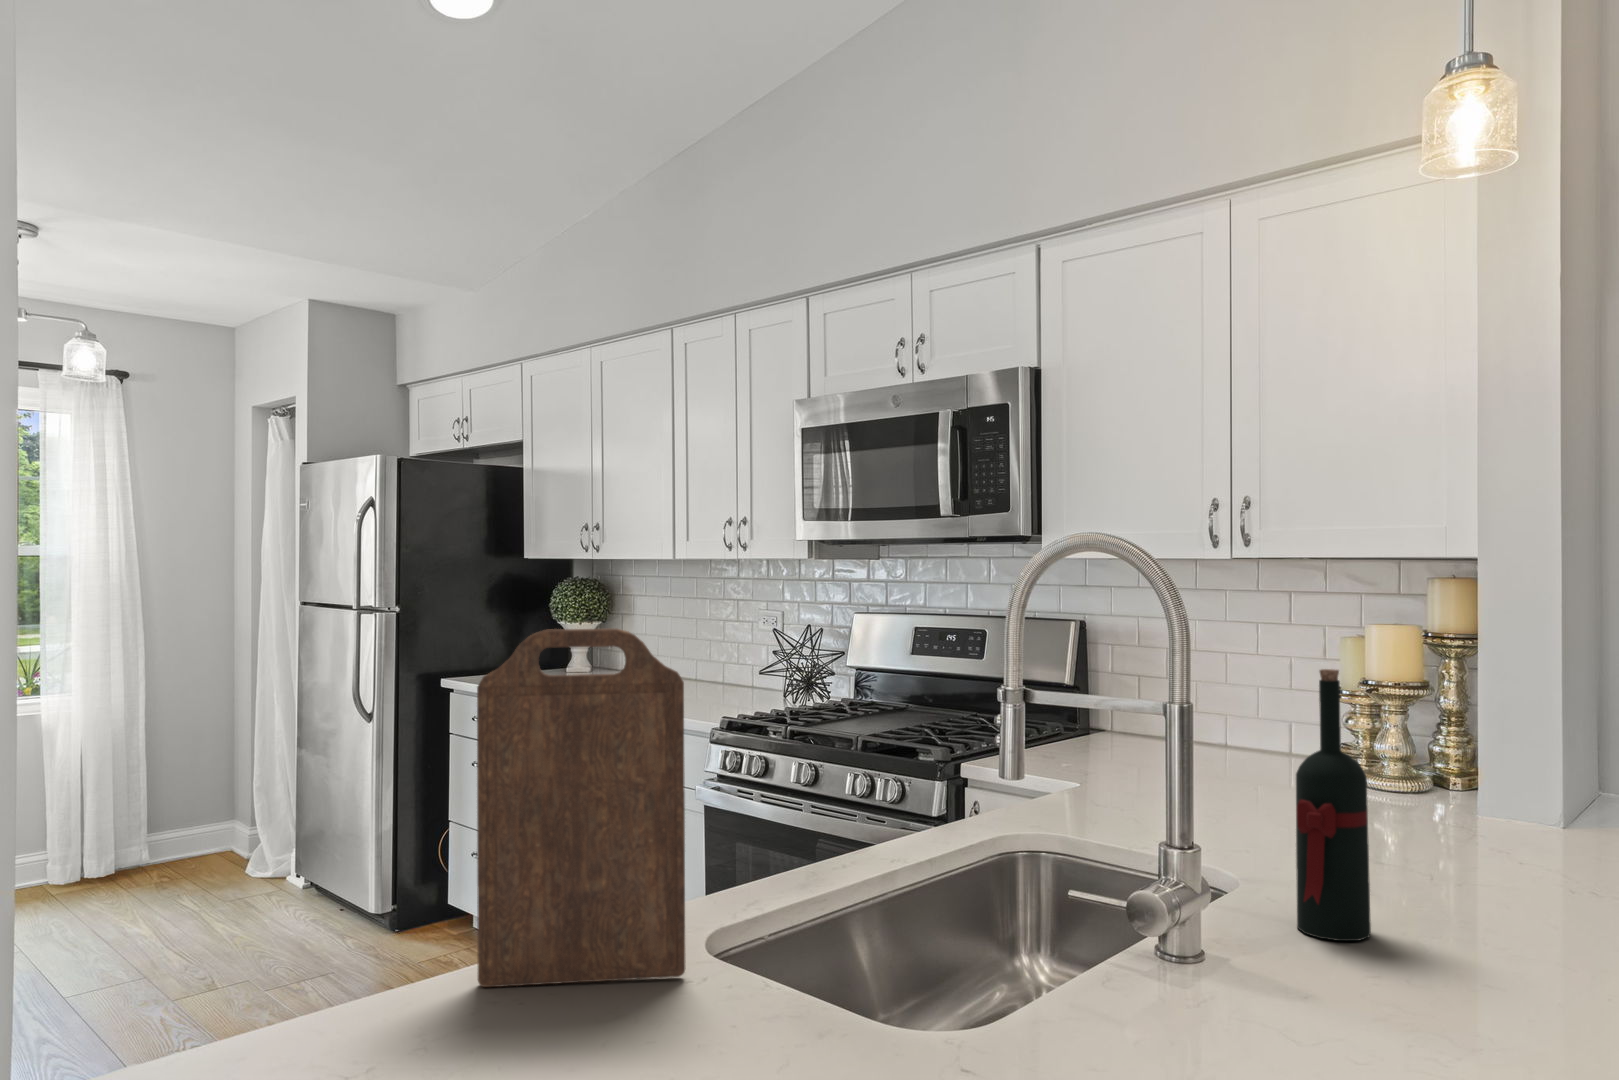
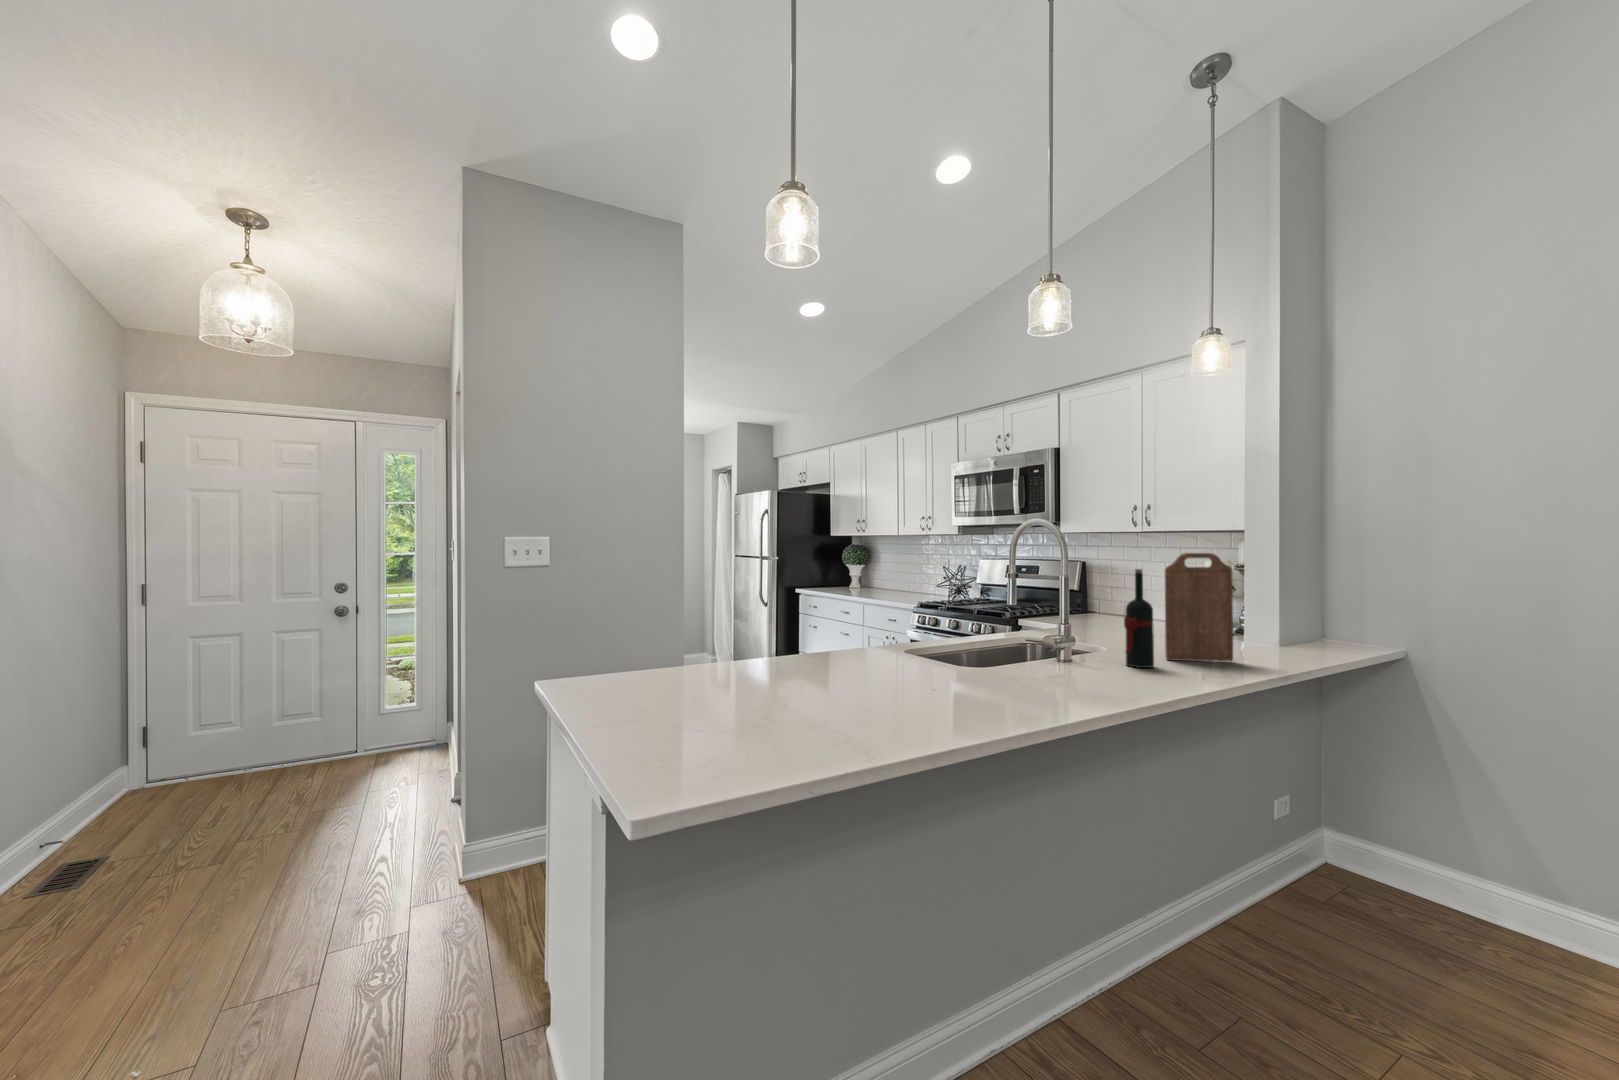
cutting board: present [477,629,685,987] -> present [1165,553,1233,661]

